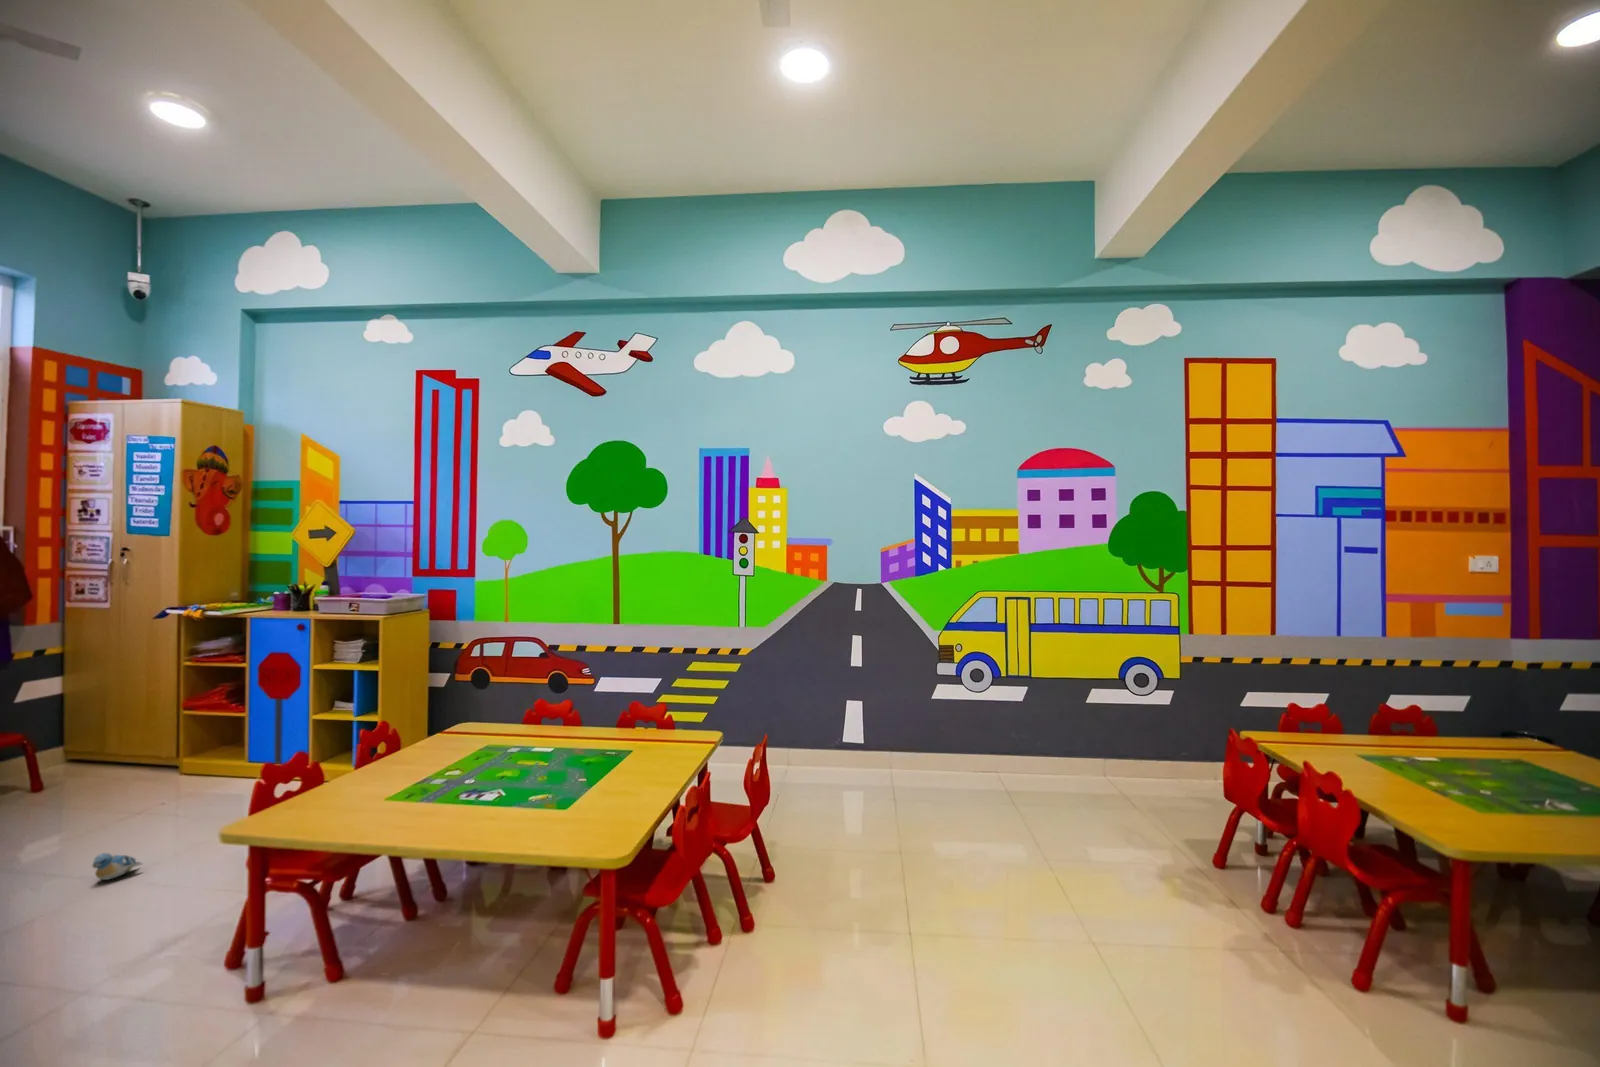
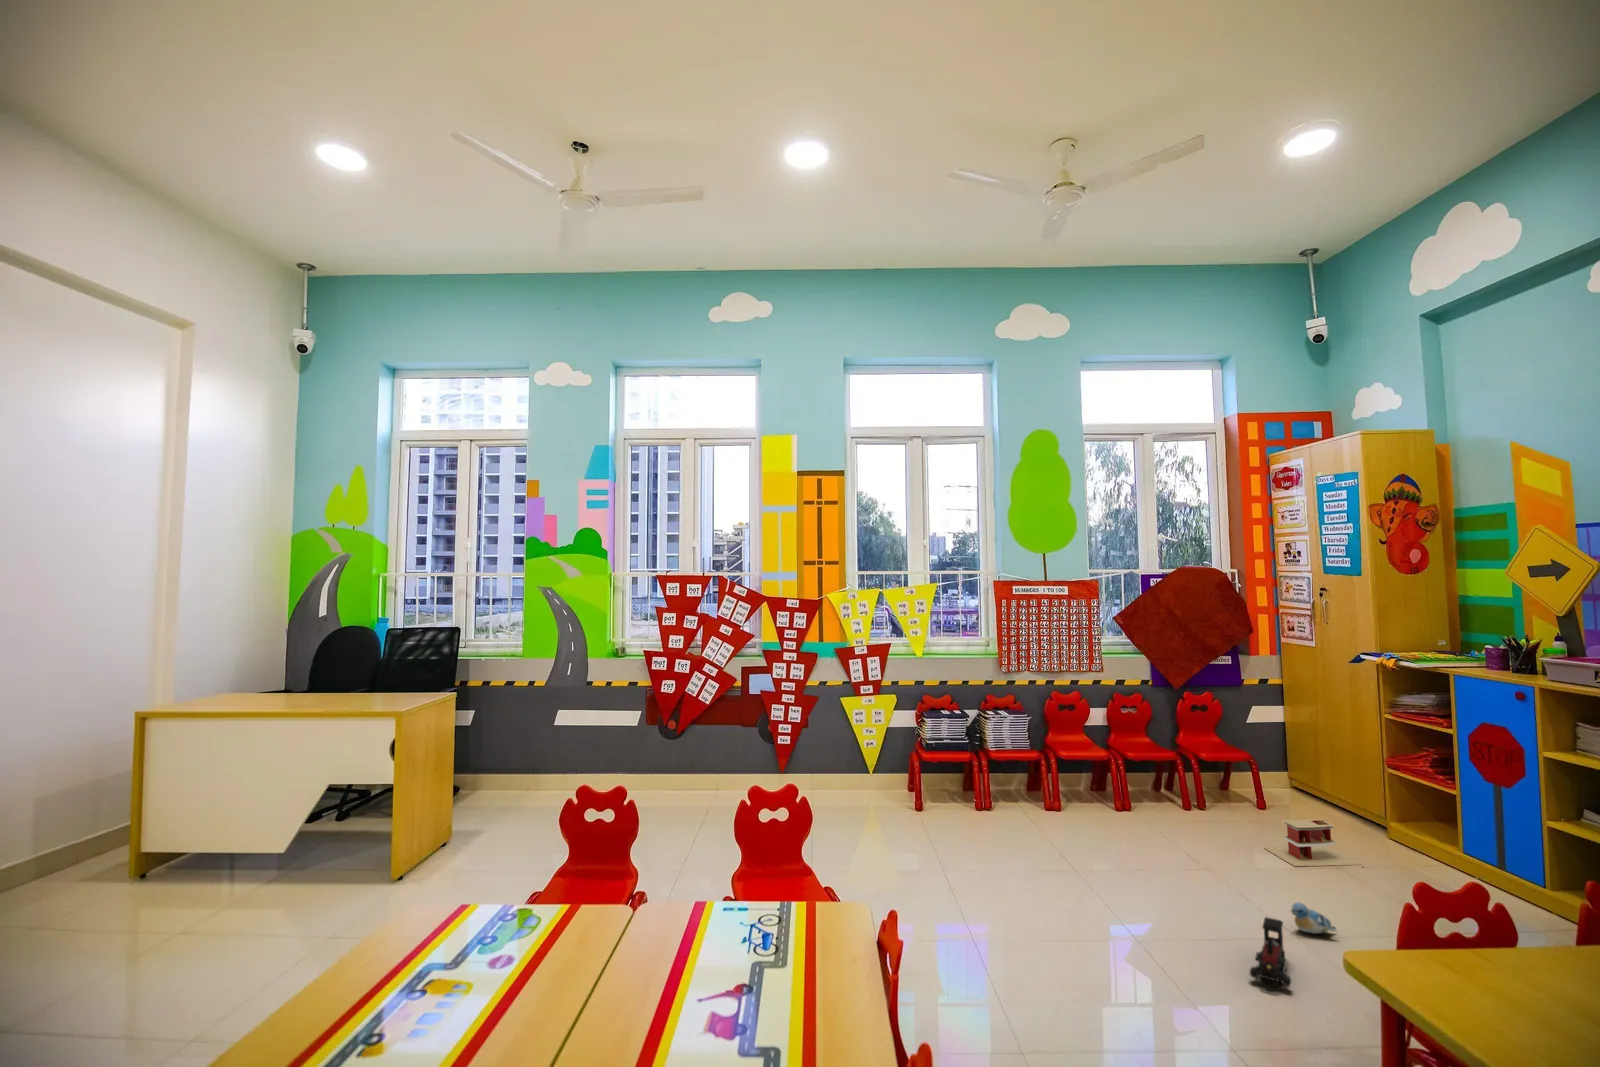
toy house: none [40,774,156,830] -> present [1265,819,1362,866]
toy train: none [51,874,102,946] -> present [1250,917,1291,992]

